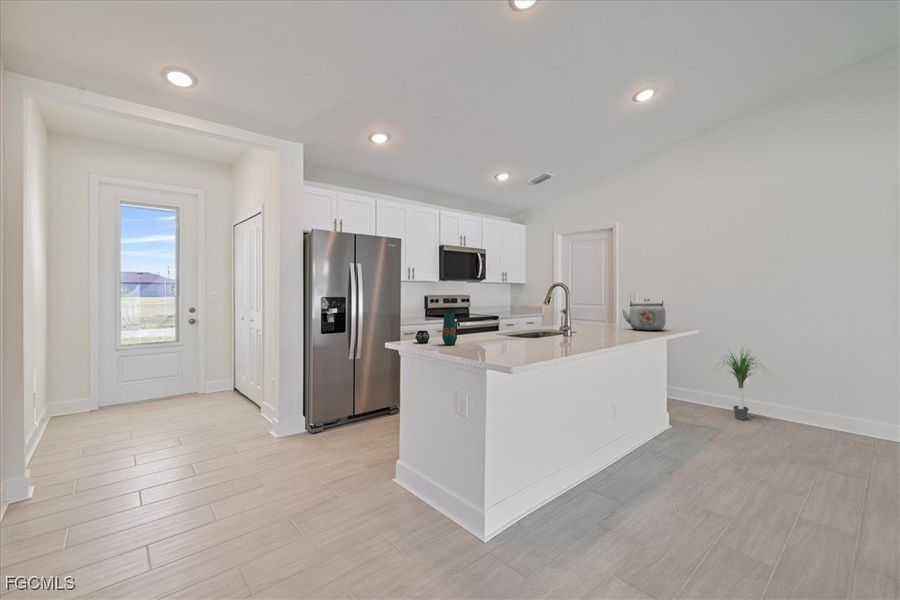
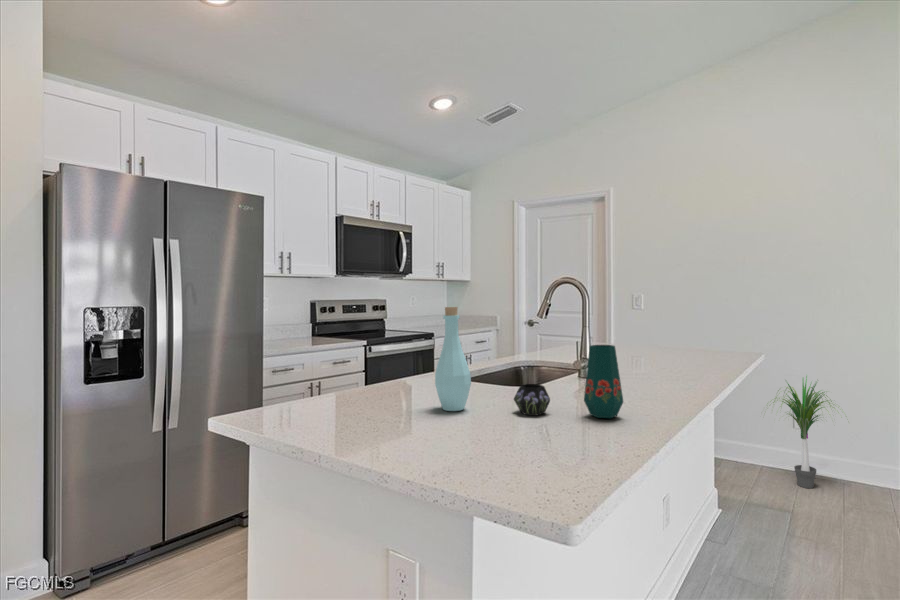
bottle: none [482,296,498,343] -> present [435,307,471,411]
kettle: present [622,299,665,330] -> none [656,305,729,360]
vase: present [415,313,457,345] -> present [514,345,623,418]

